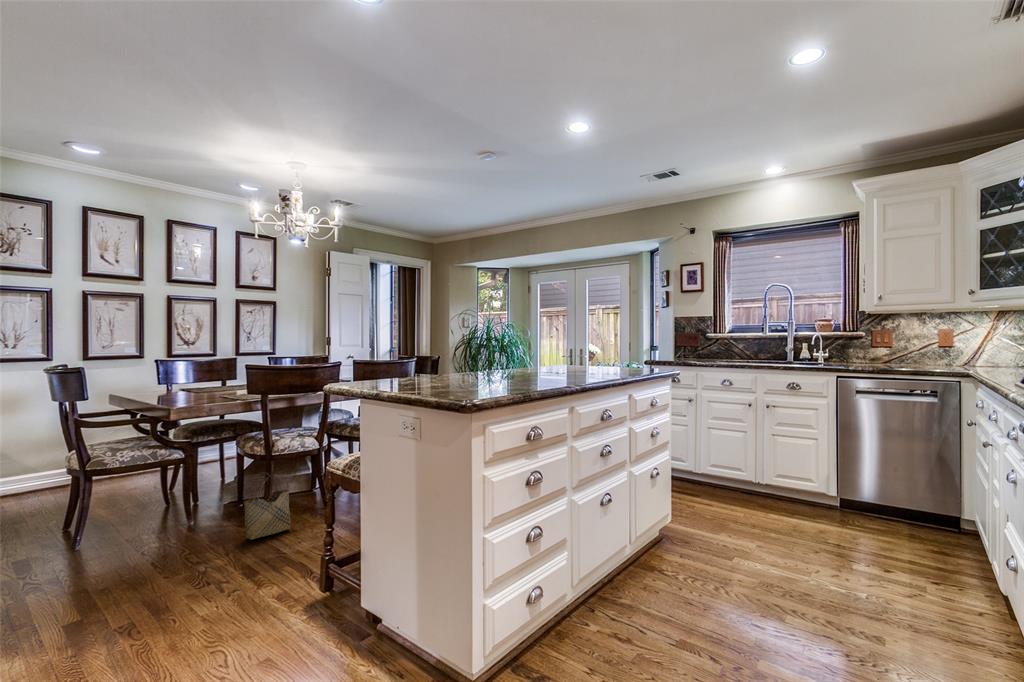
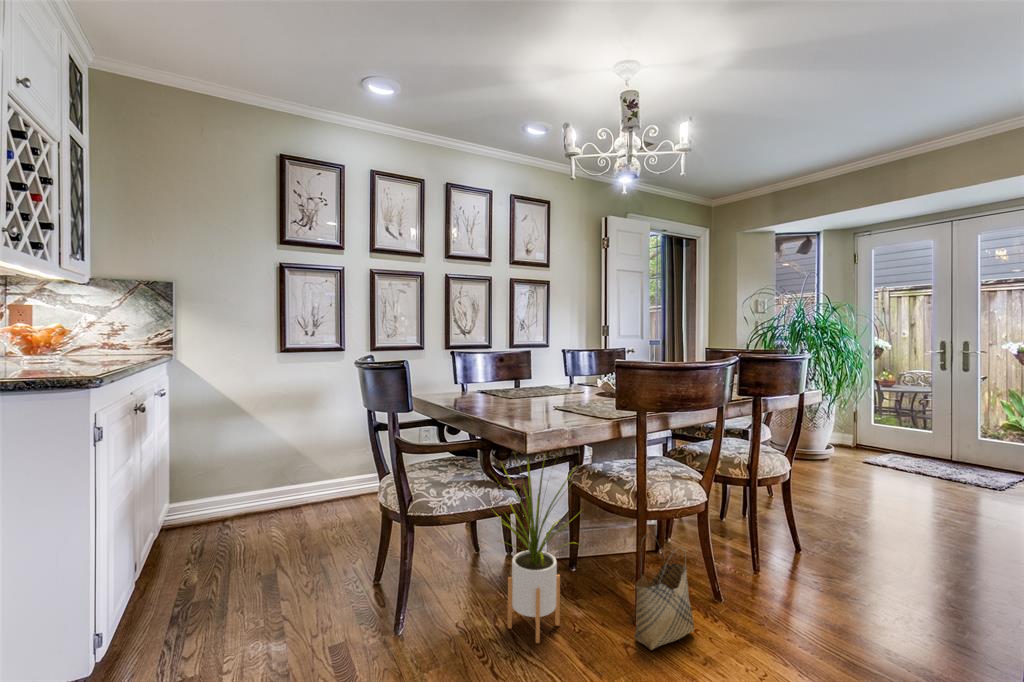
house plant: none [137,422,214,549] -> present [492,459,578,643]

